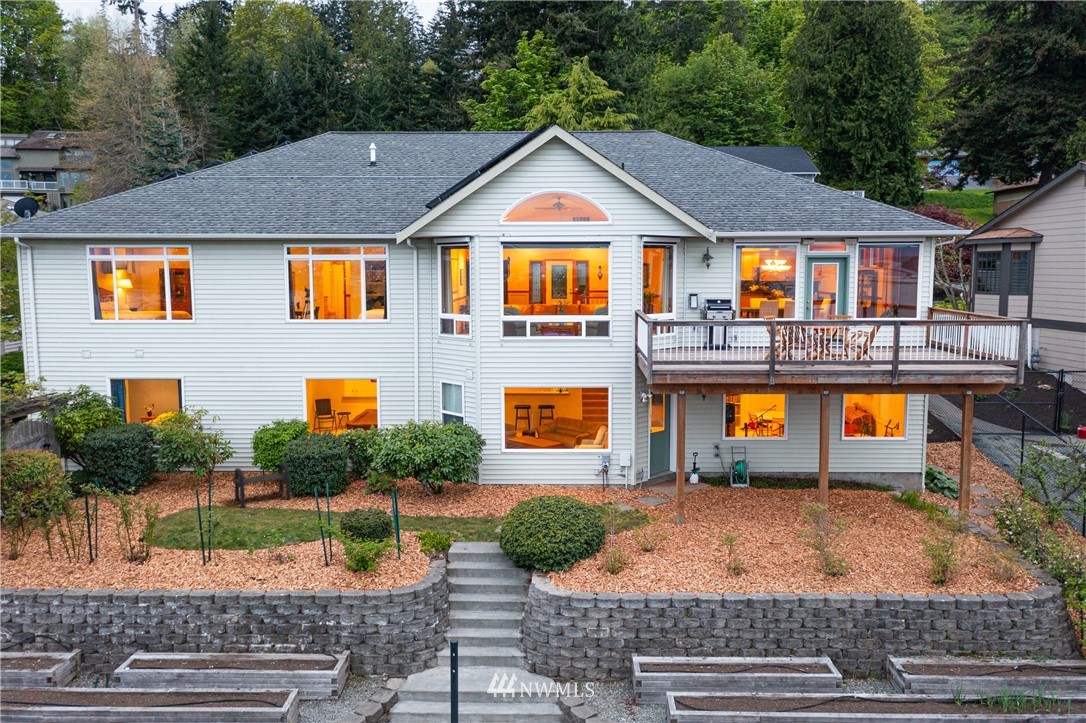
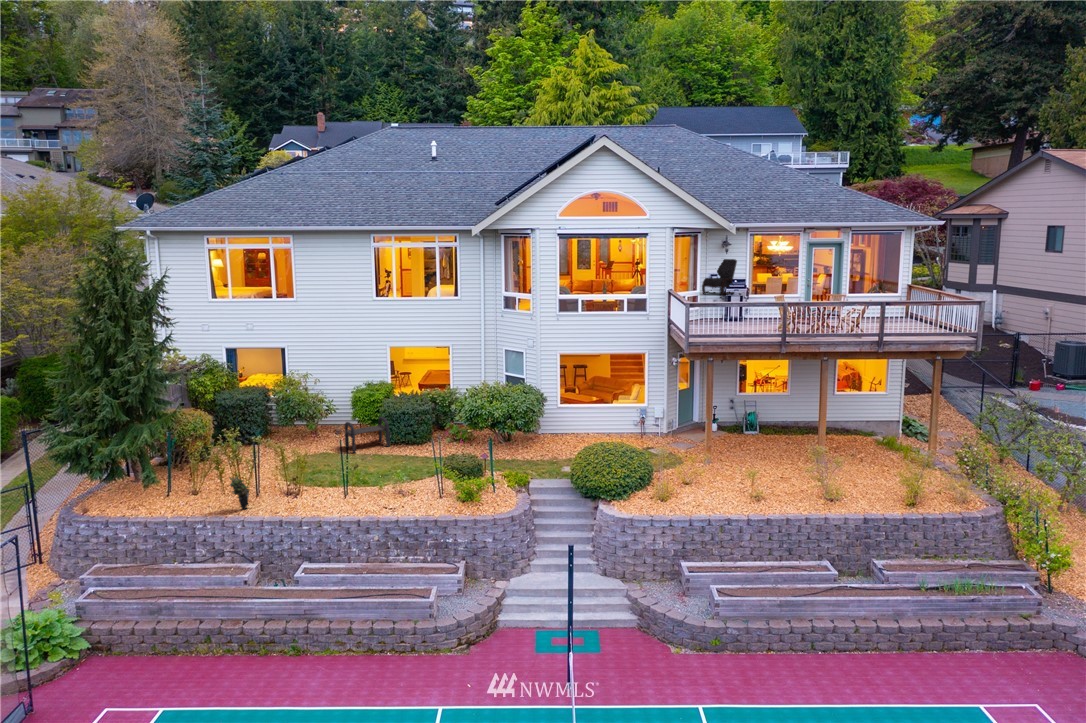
lounge chair: none [678,275,721,317] -> present [702,259,737,295]
potted plant: none [49,534,79,579] -> present [229,476,249,509]

